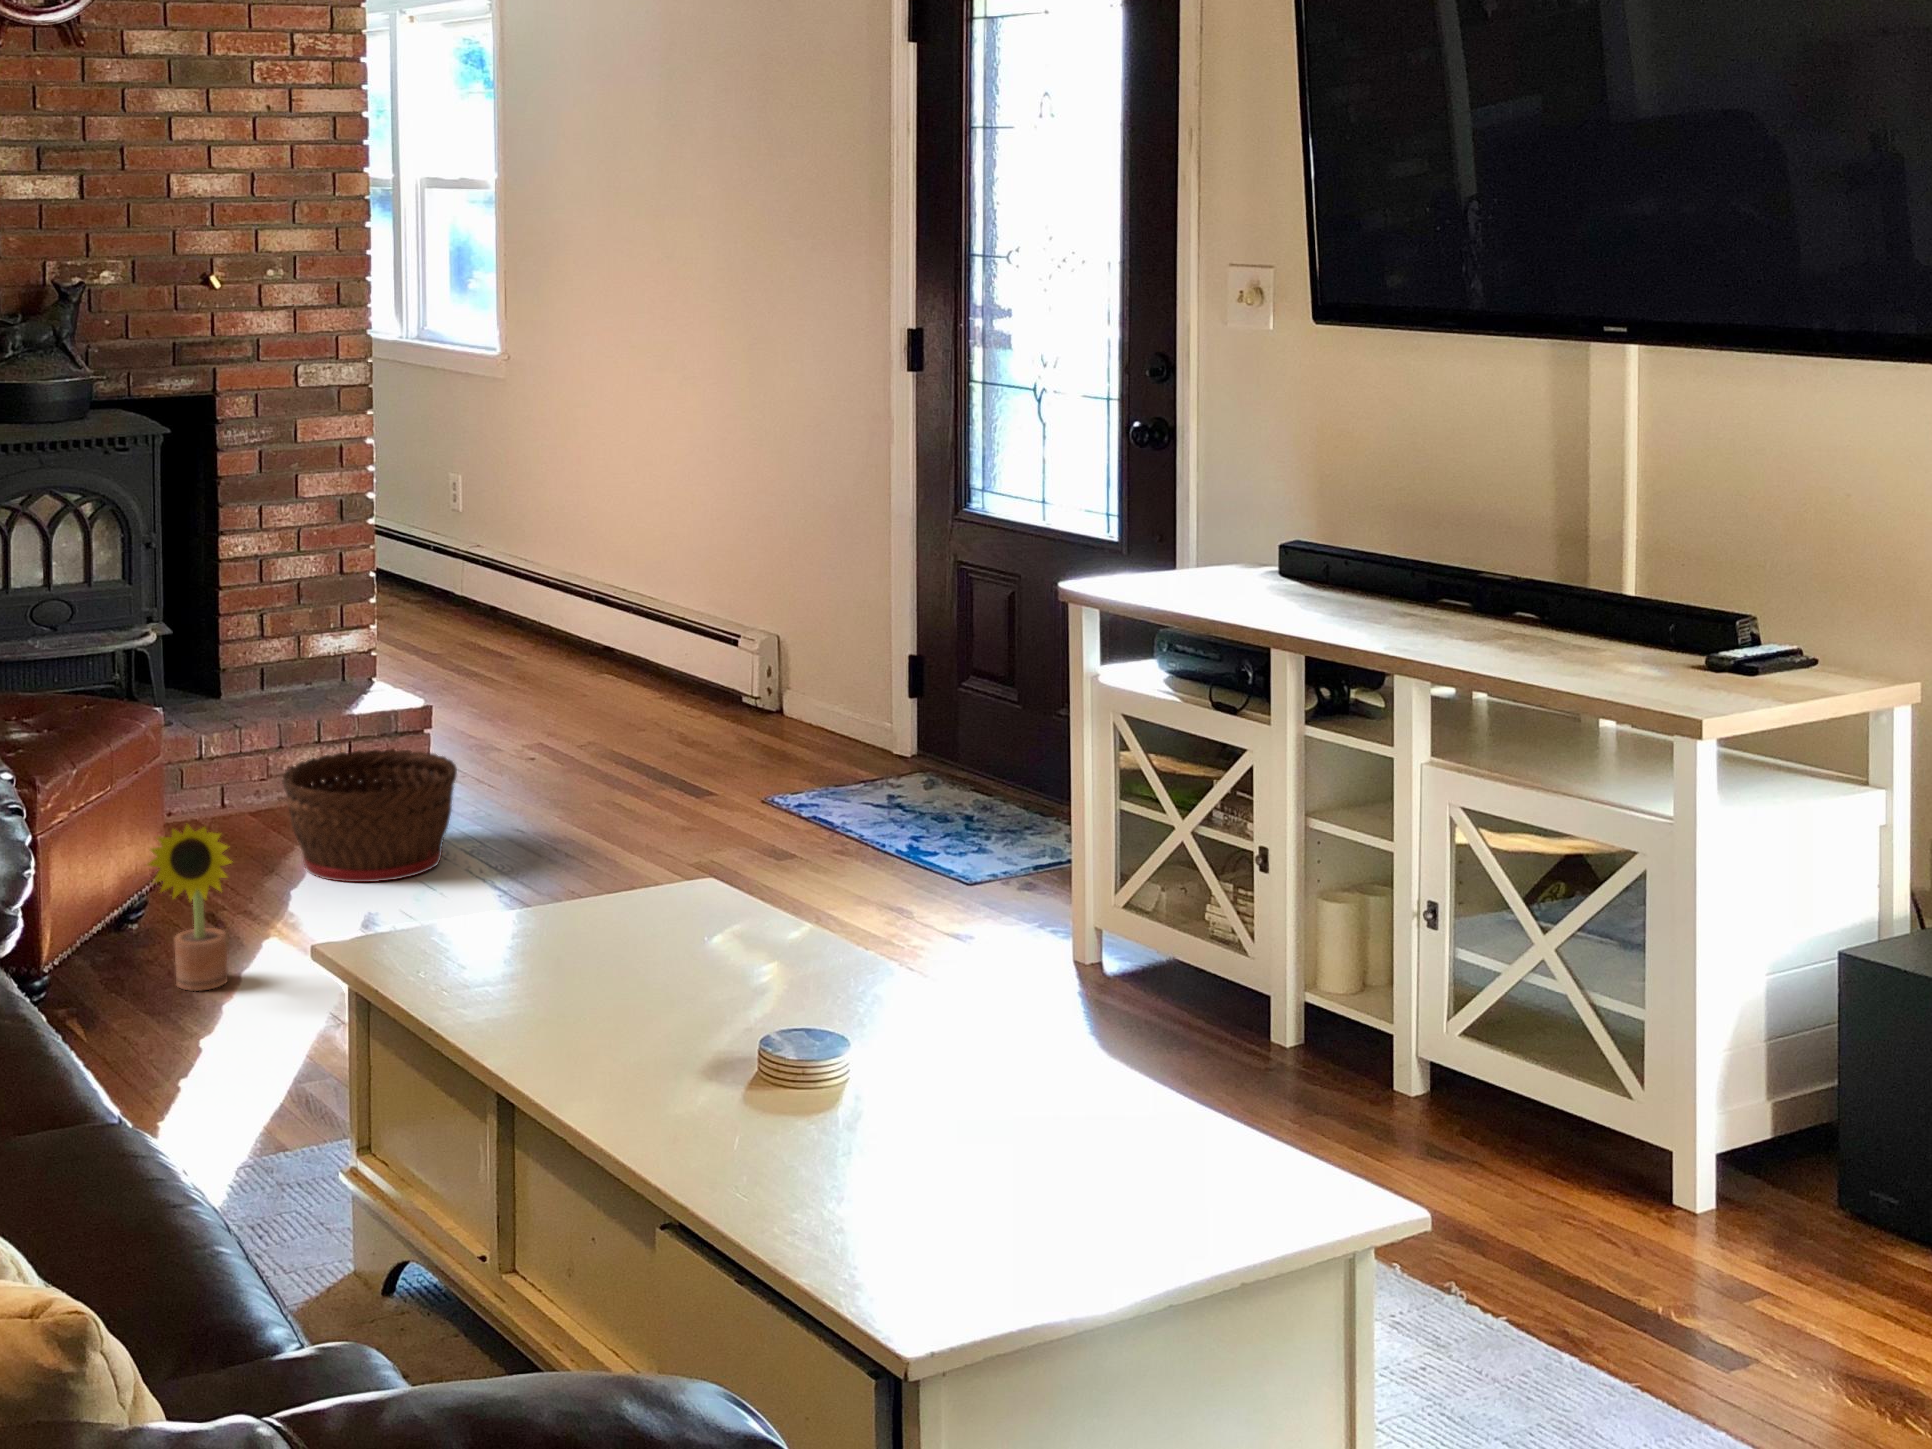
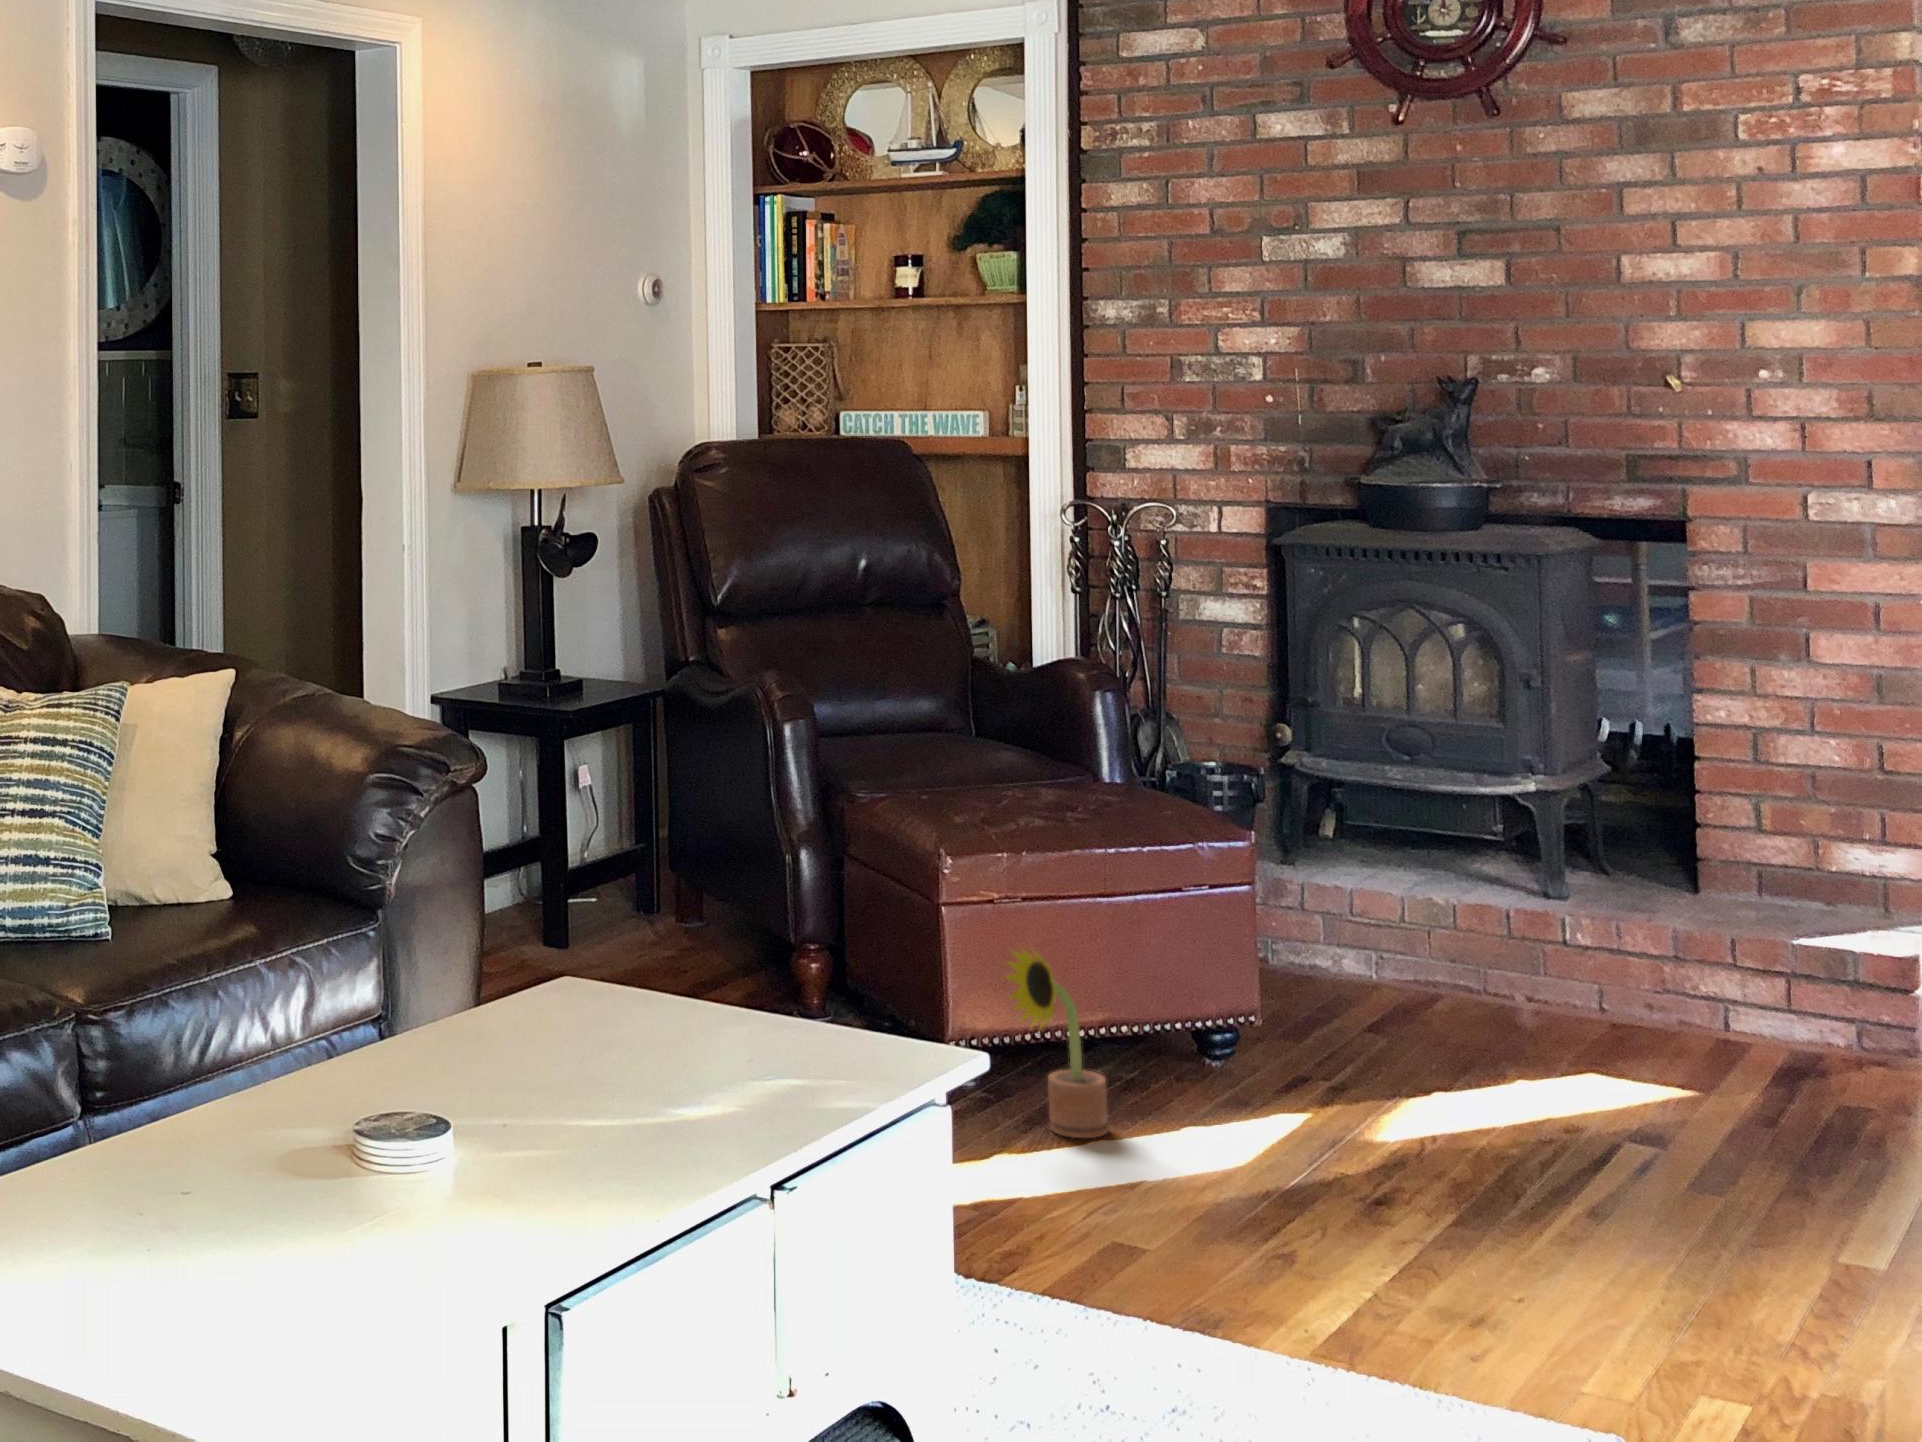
basket: present [282,749,457,882] -> none [1432,974,1679,1151]

